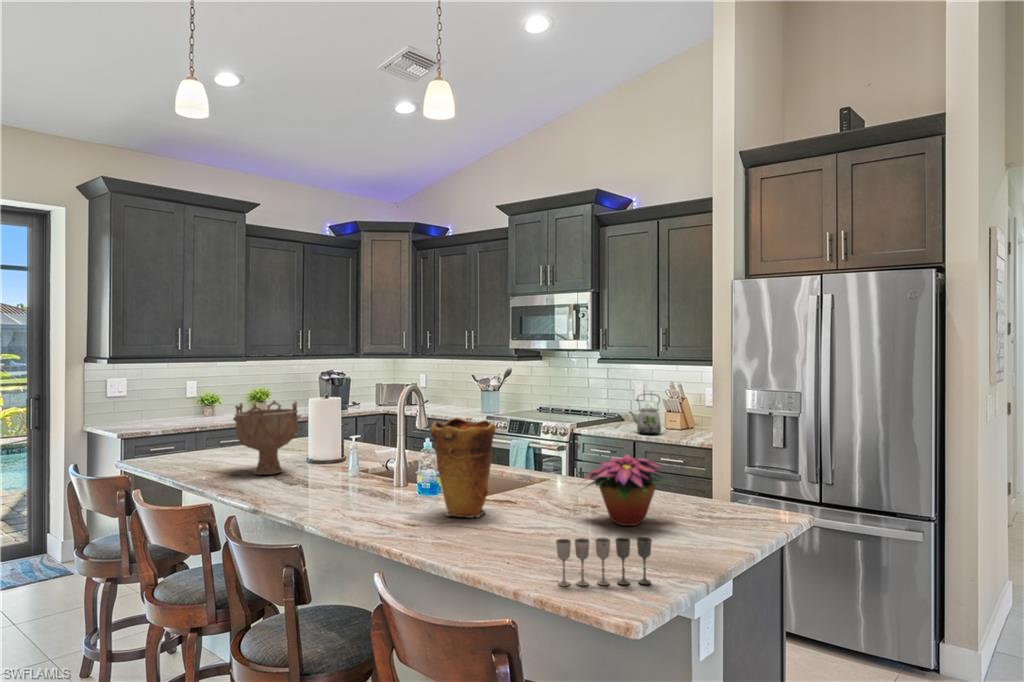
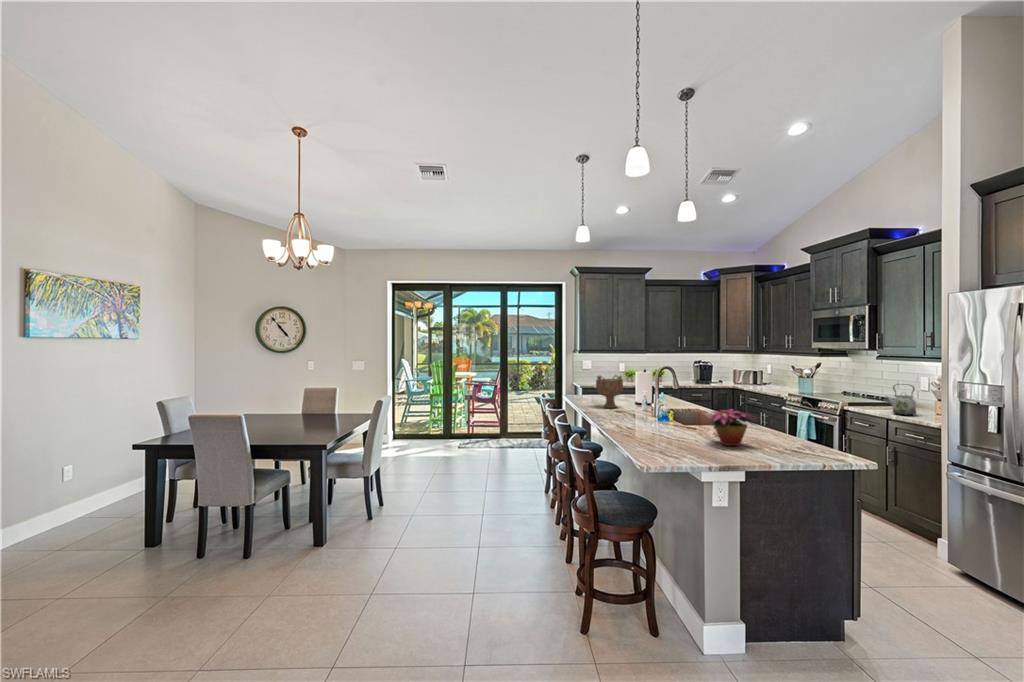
vase: present [430,418,495,517] -> none [642,385,674,432]
wine glass: present [556,537,652,586] -> none [643,435,683,460]

